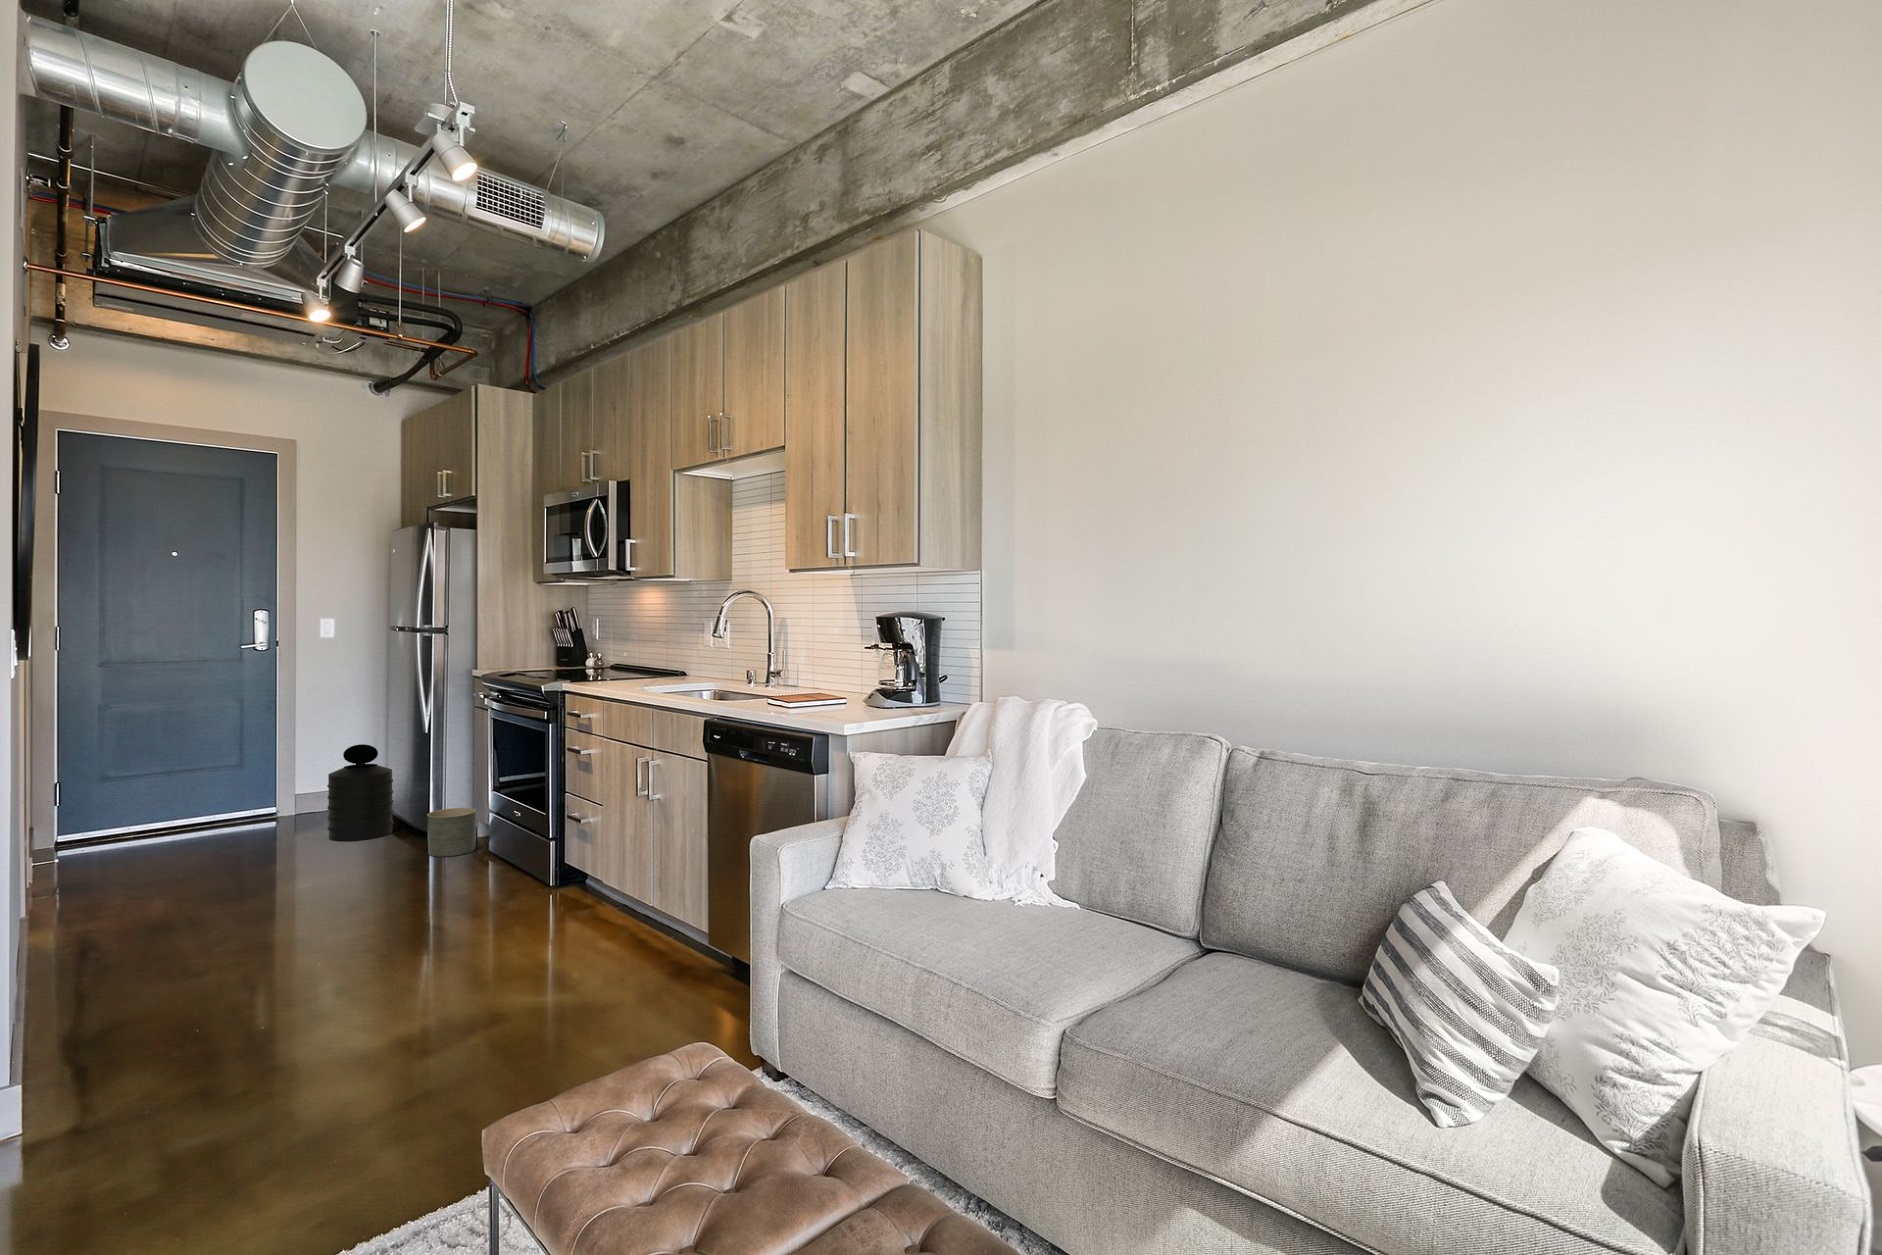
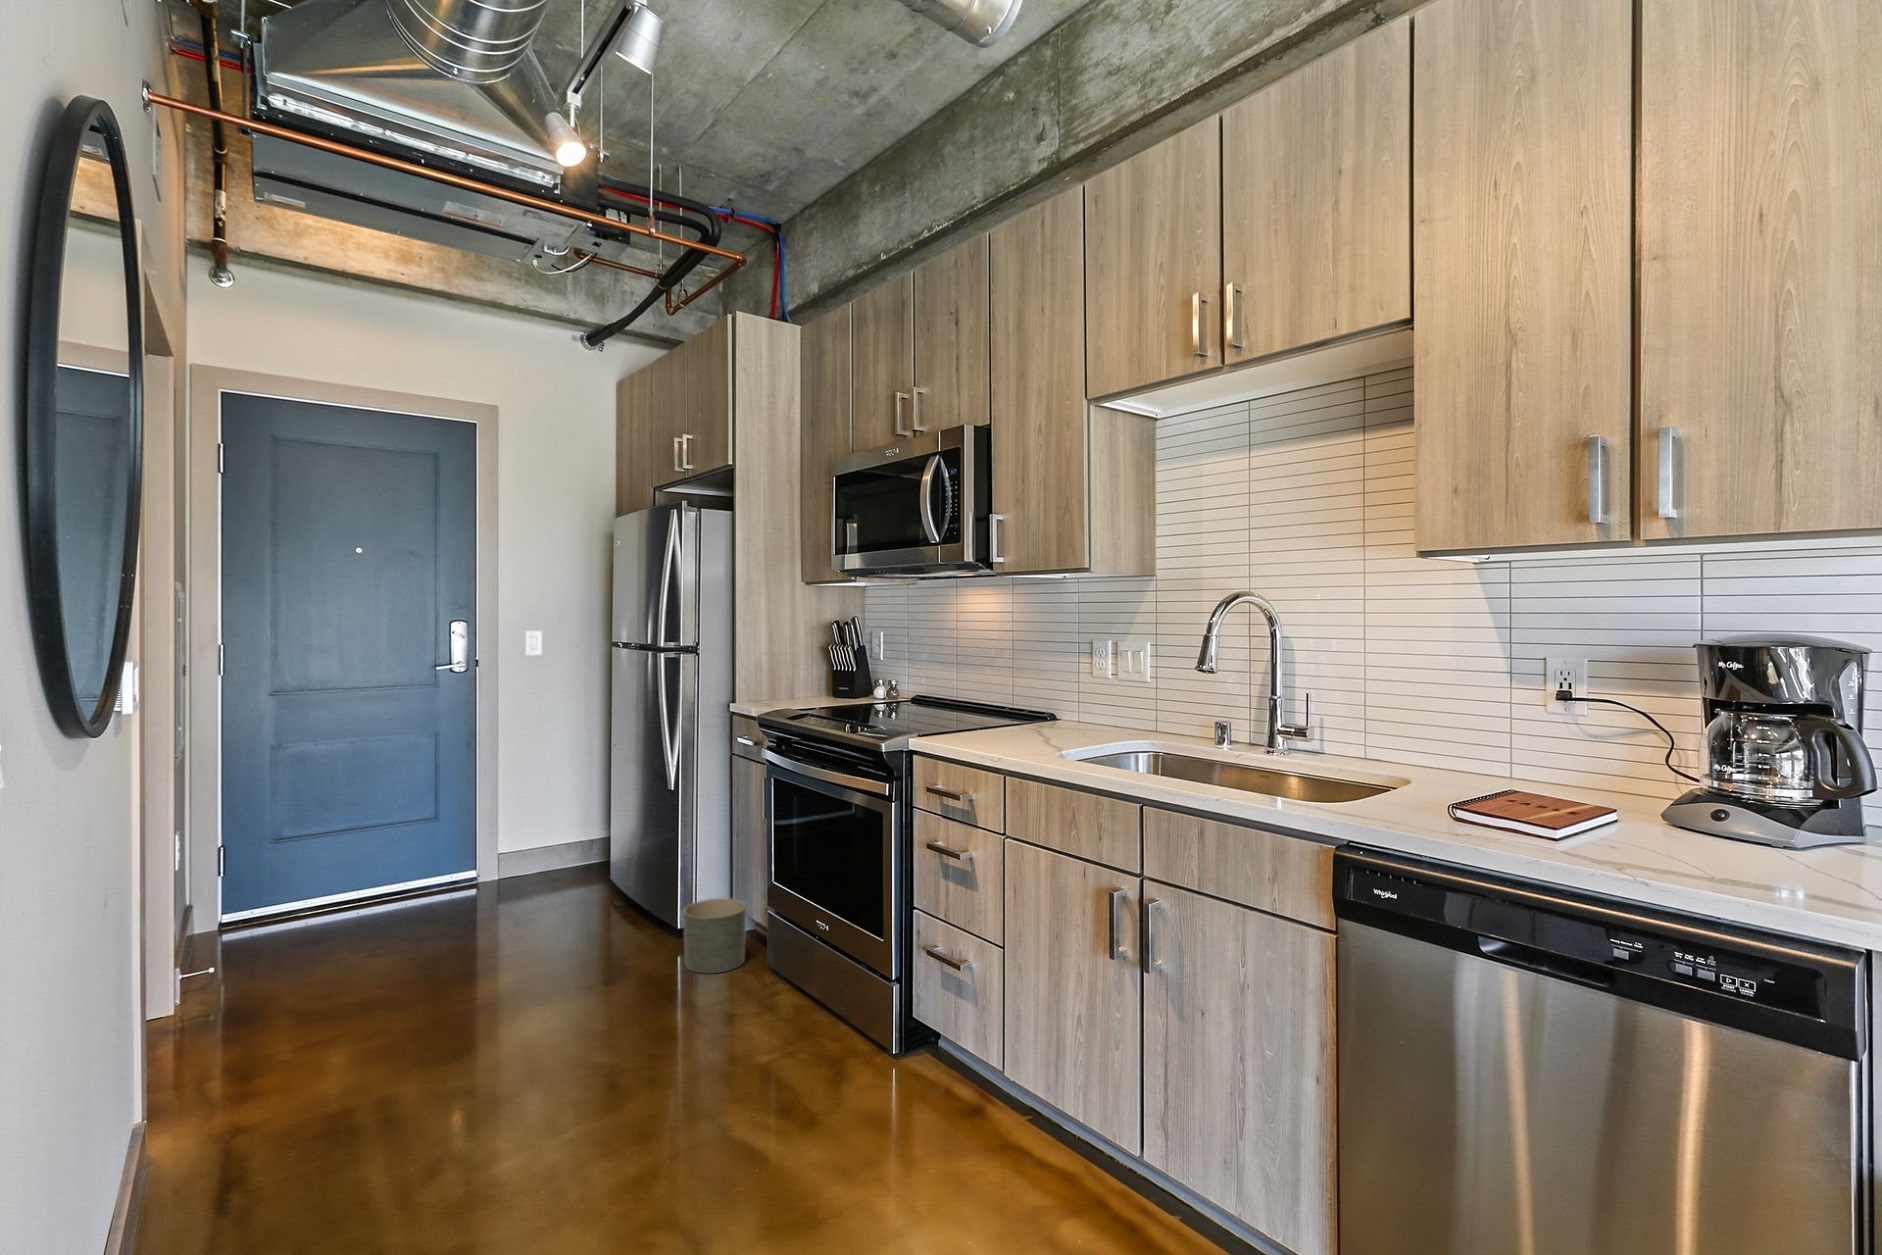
trash can: present [327,744,393,841] -> none [545,803,626,936]

